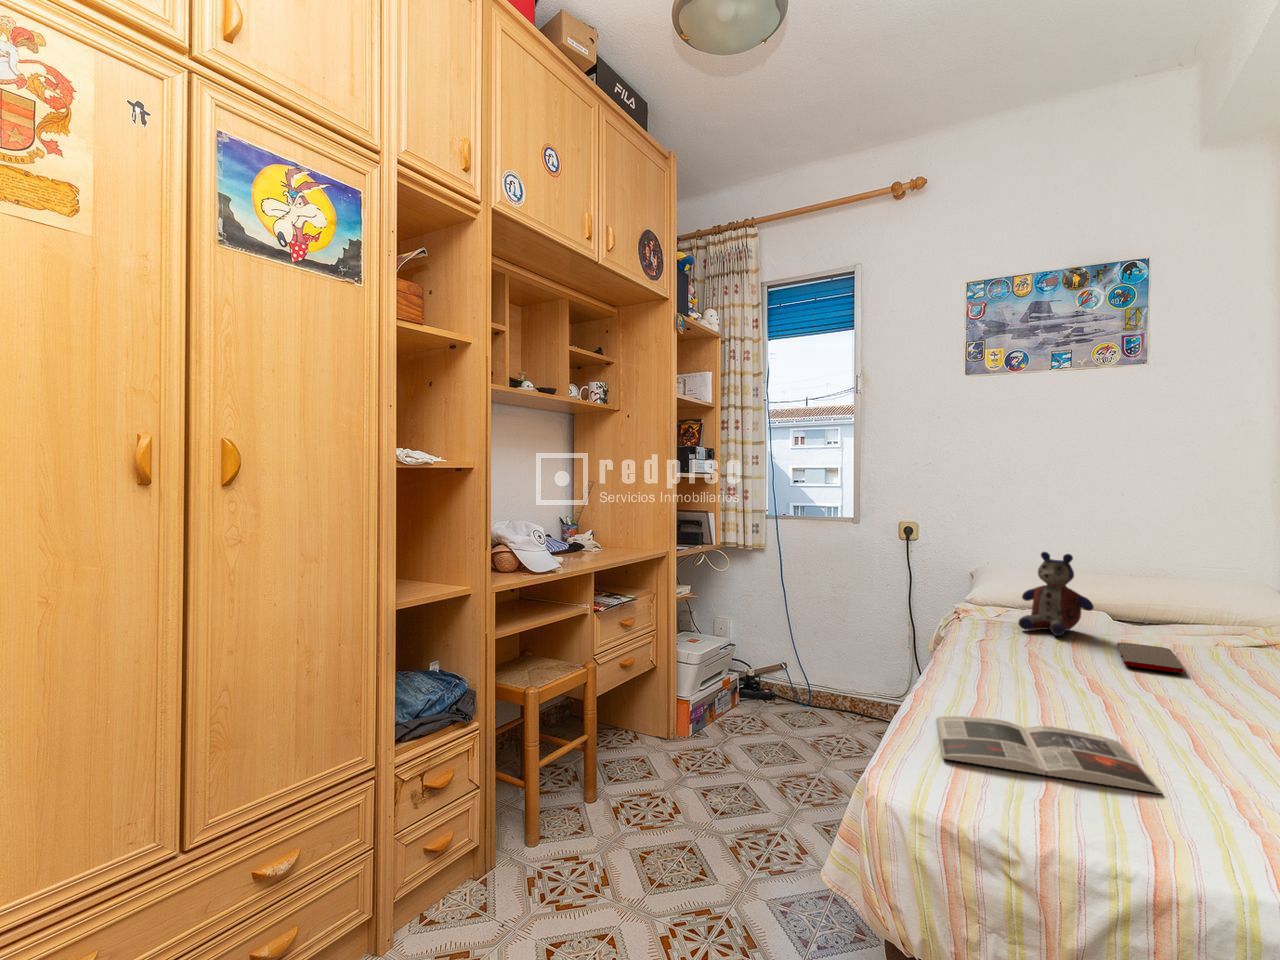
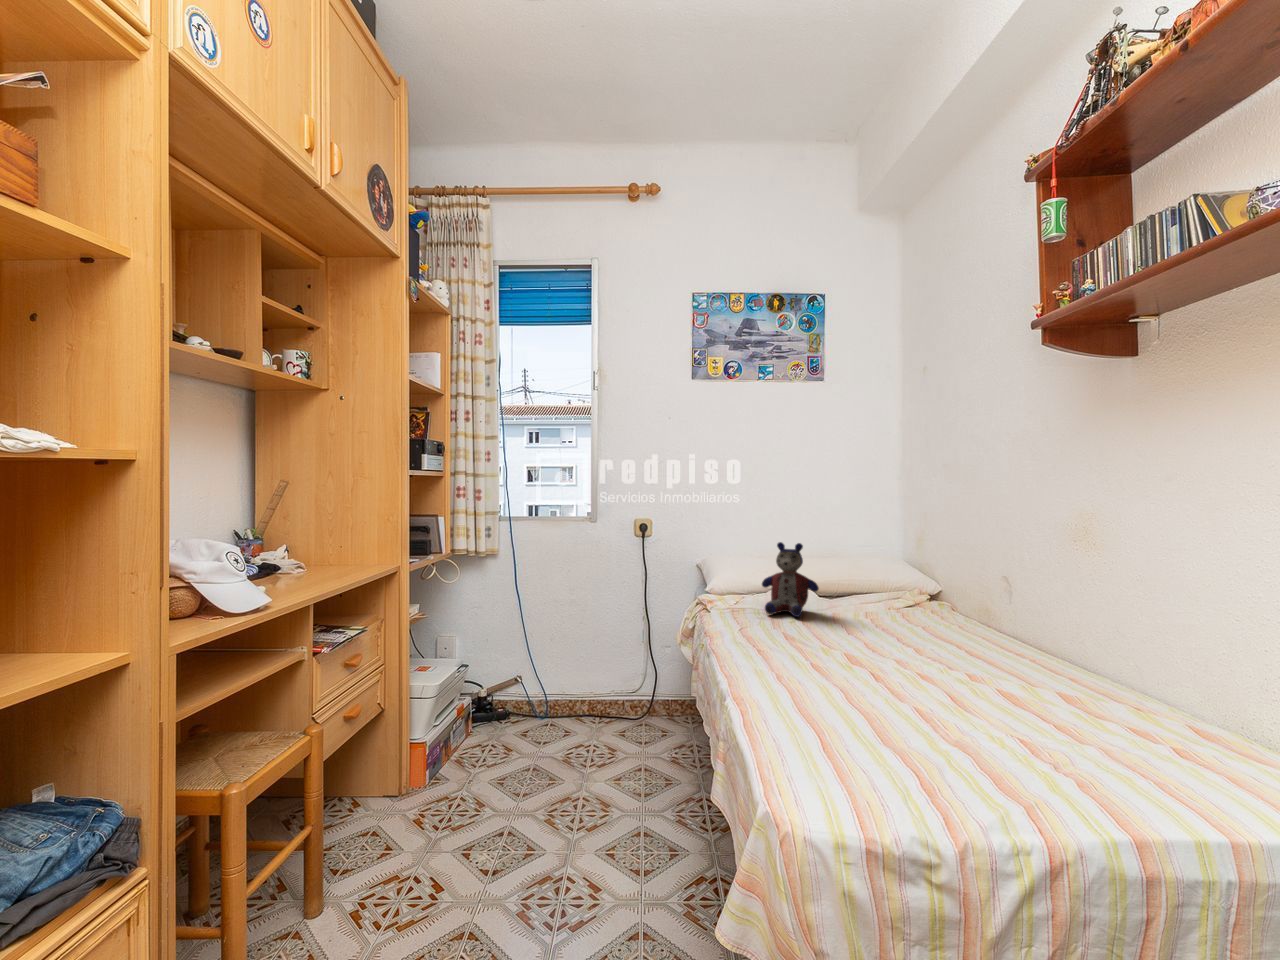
smartphone: present [1117,643,1184,673] -> none [840,617,901,638]
magazine: present [937,716,1162,793] -> none [778,708,987,767]

